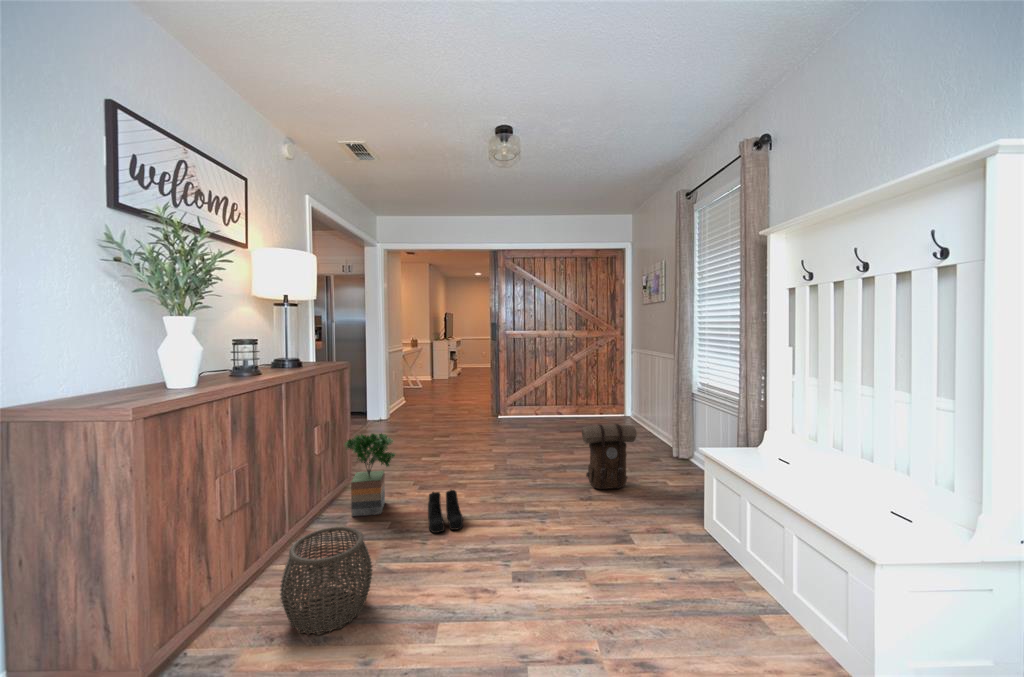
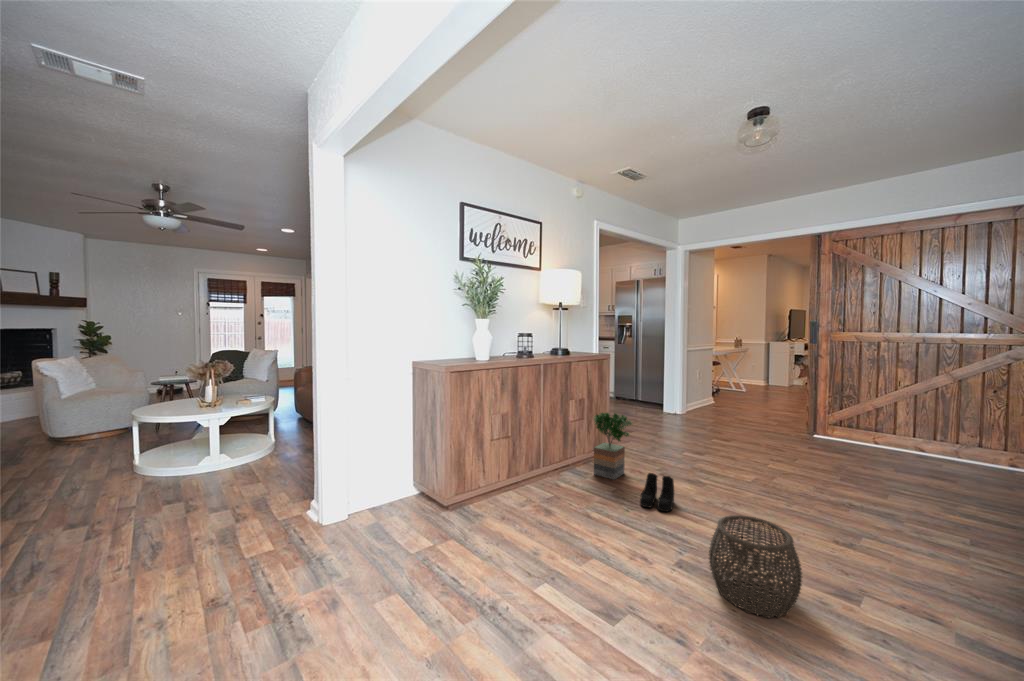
backpack: present [582,424,637,489] -> none [854,454,956,551]
woven basket: present [280,527,373,635] -> present [709,515,802,618]

